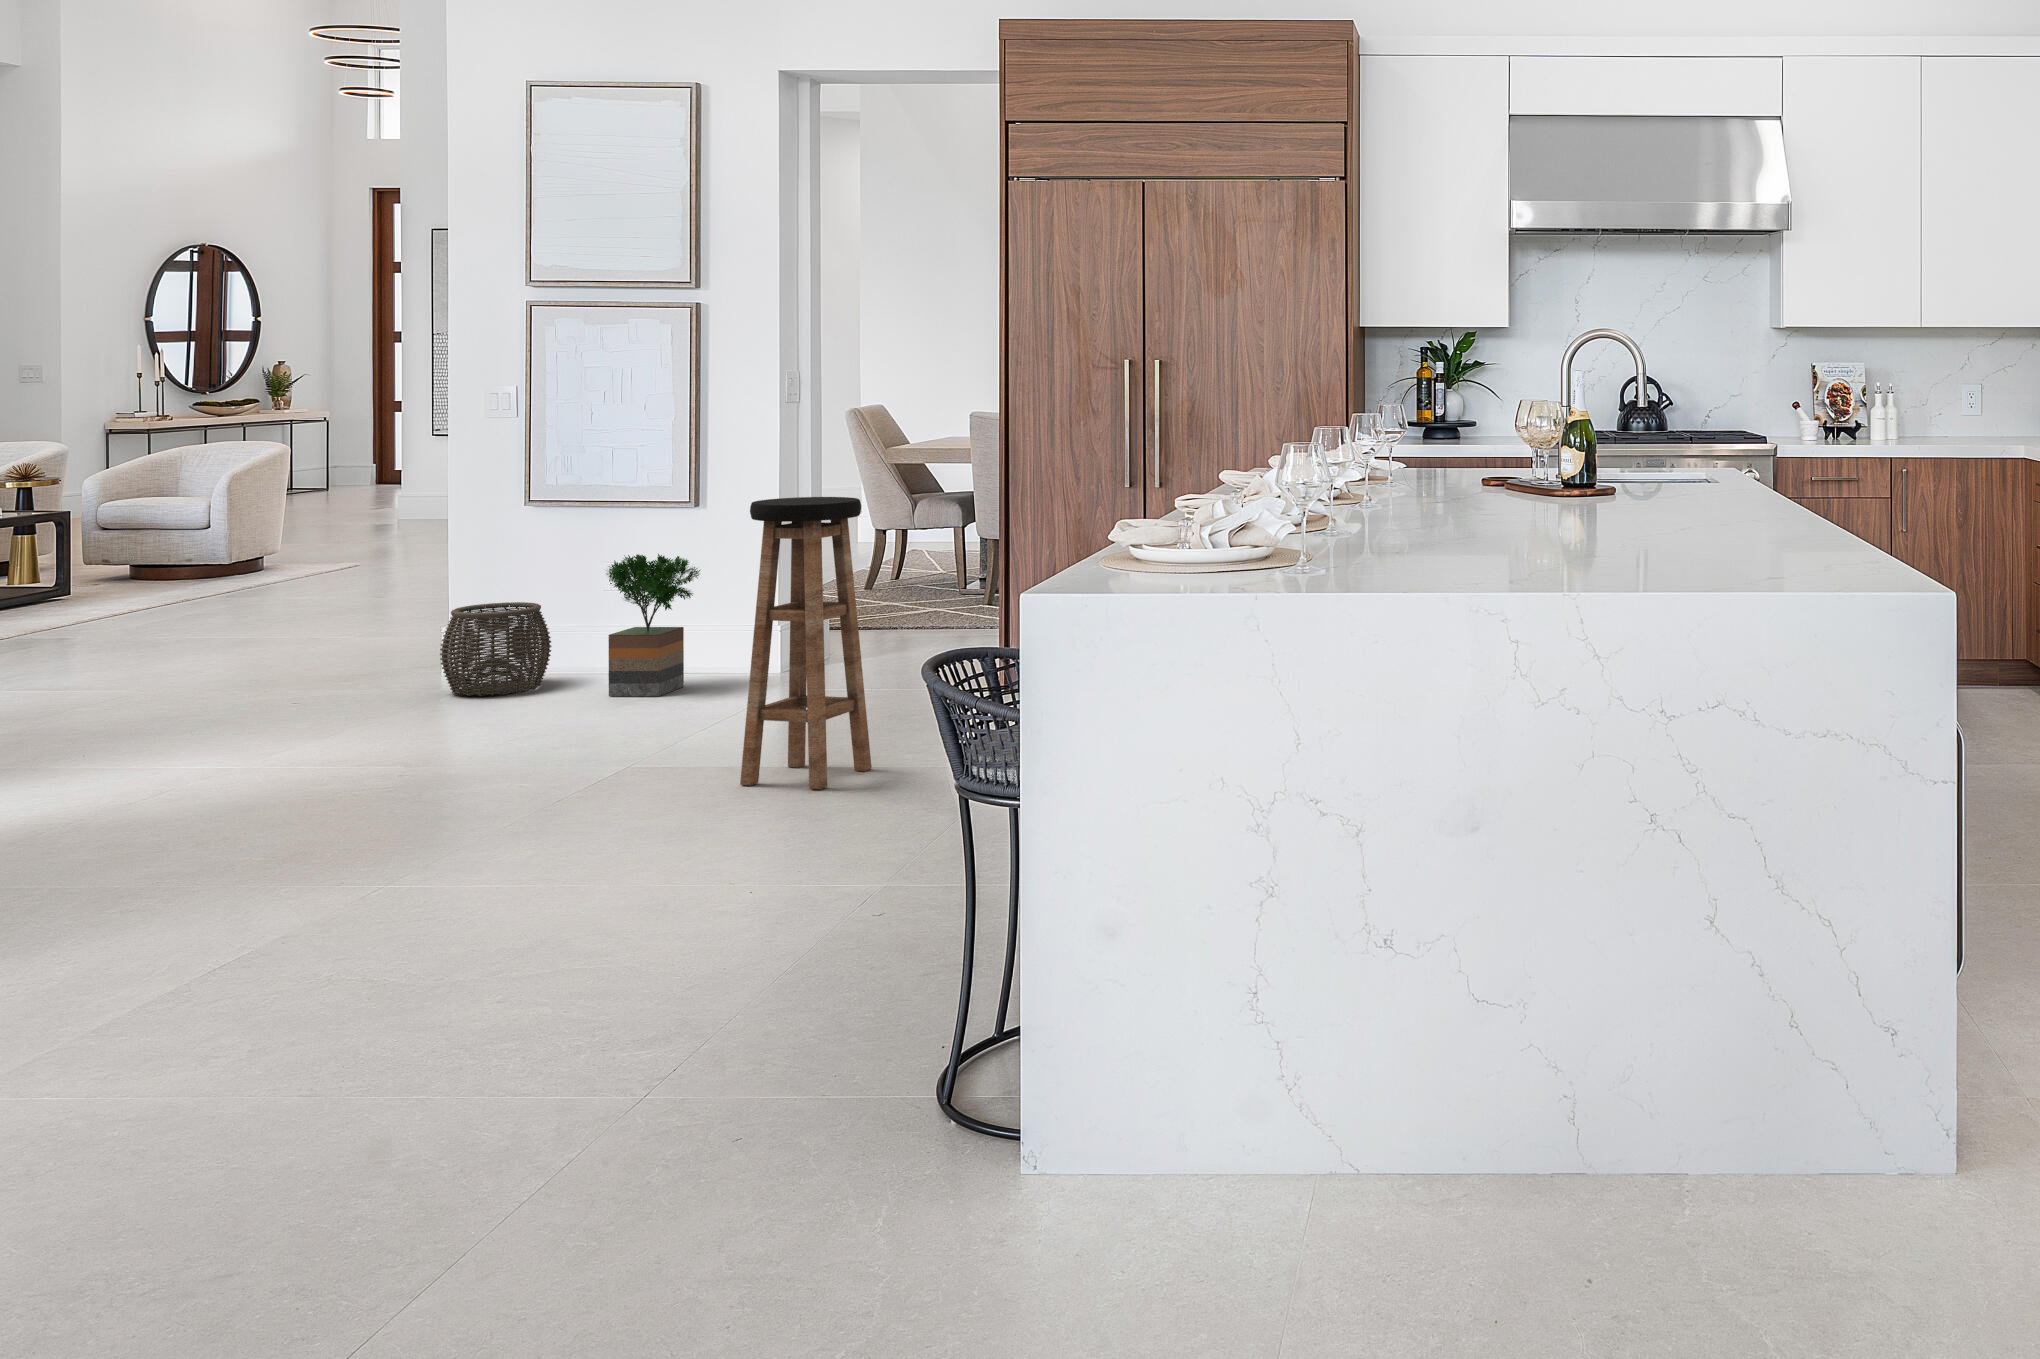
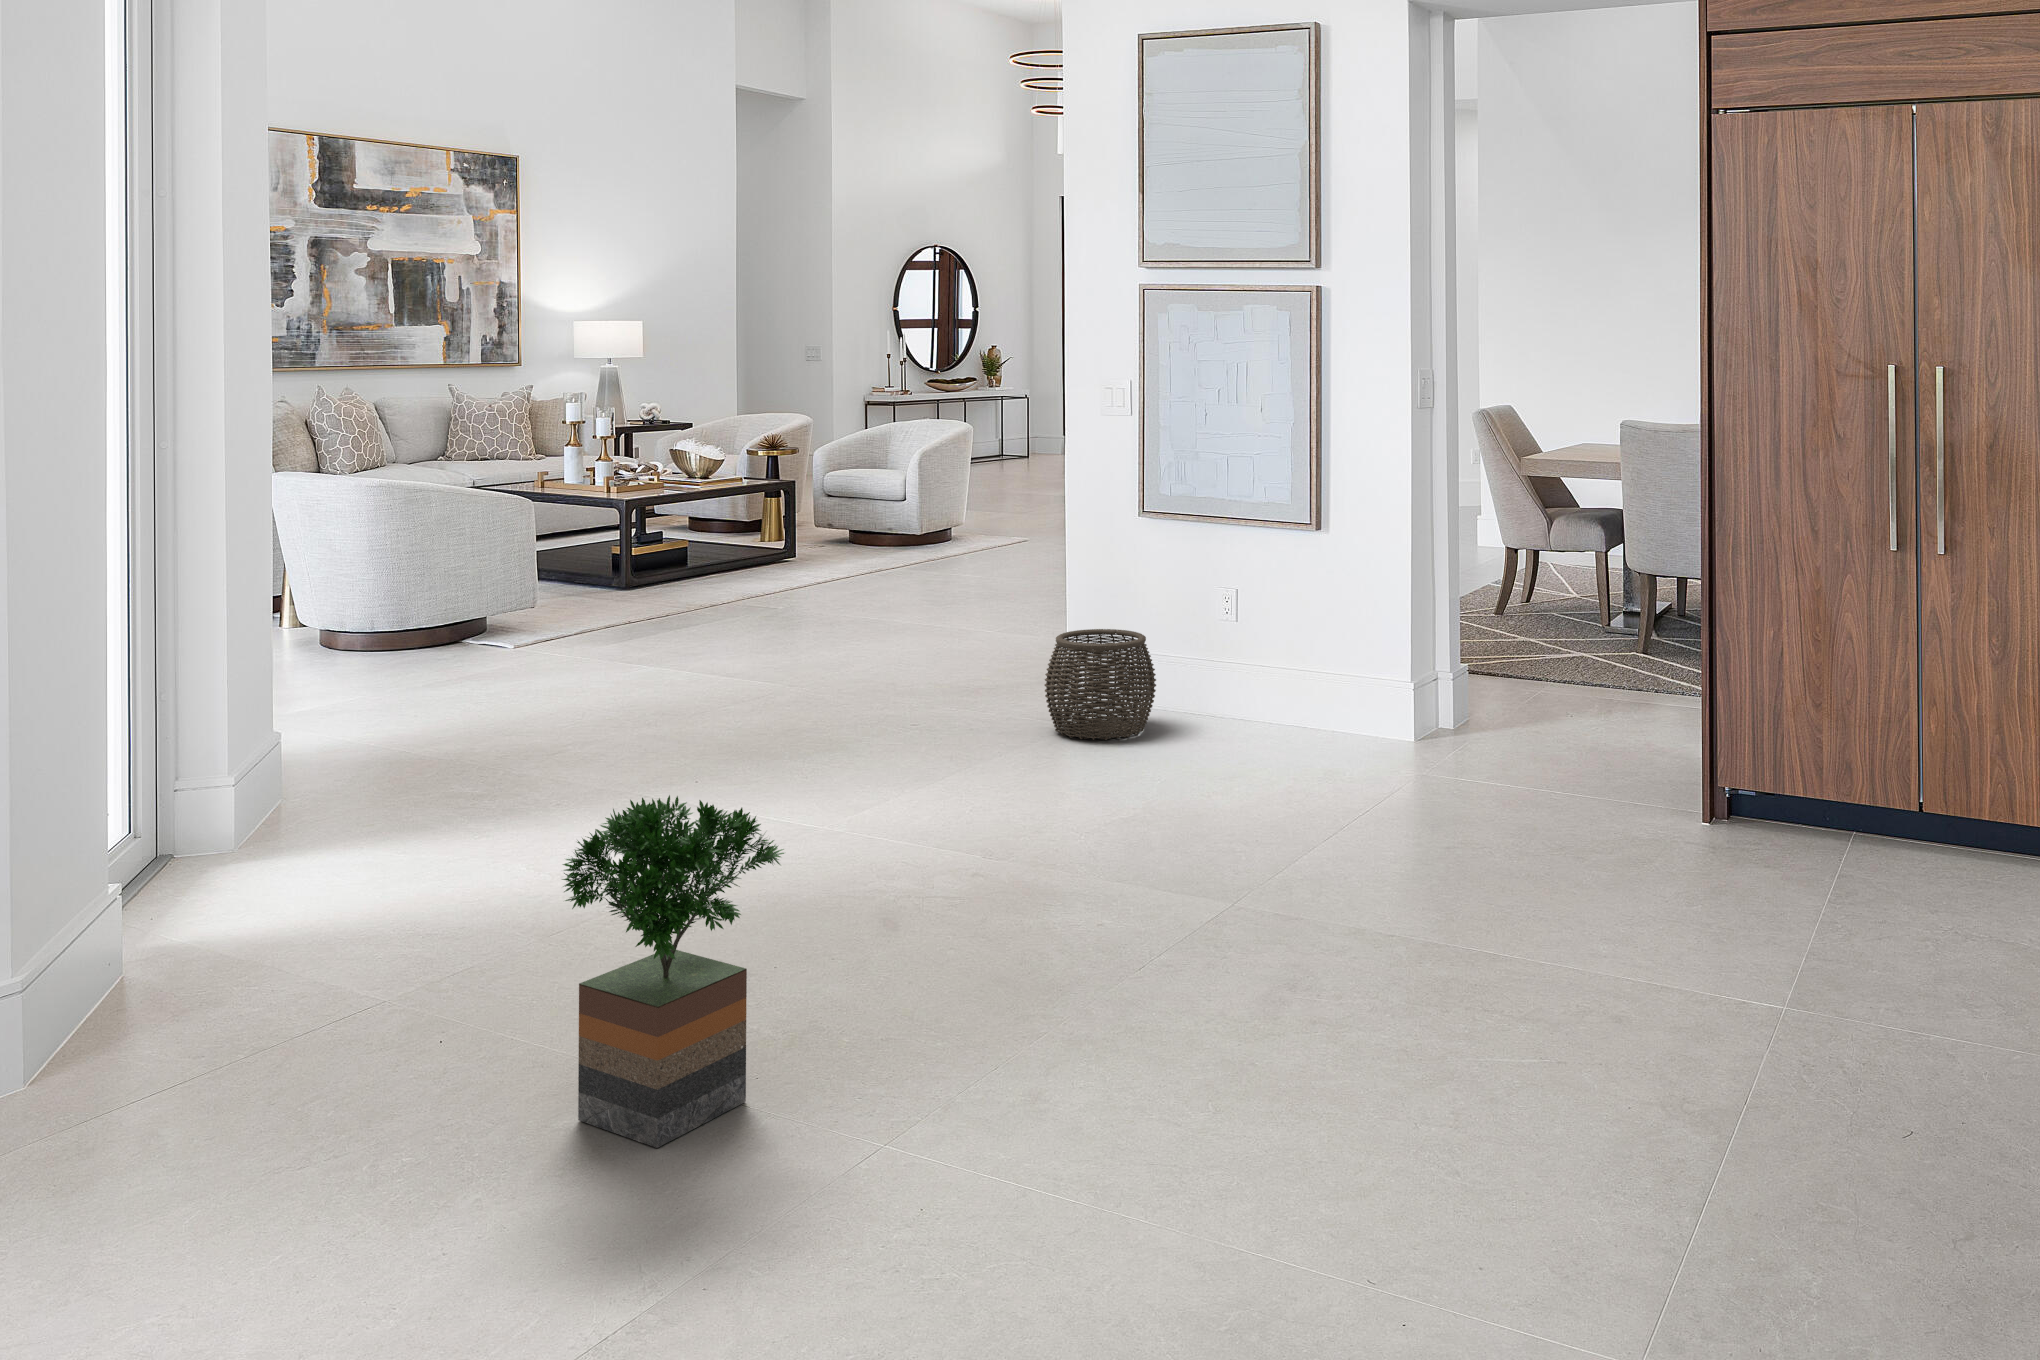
bar stool: present [740,497,872,789] -> none [1341,556,1517,996]
potted tree: present [607,554,700,696] -> present [562,795,784,1148]

